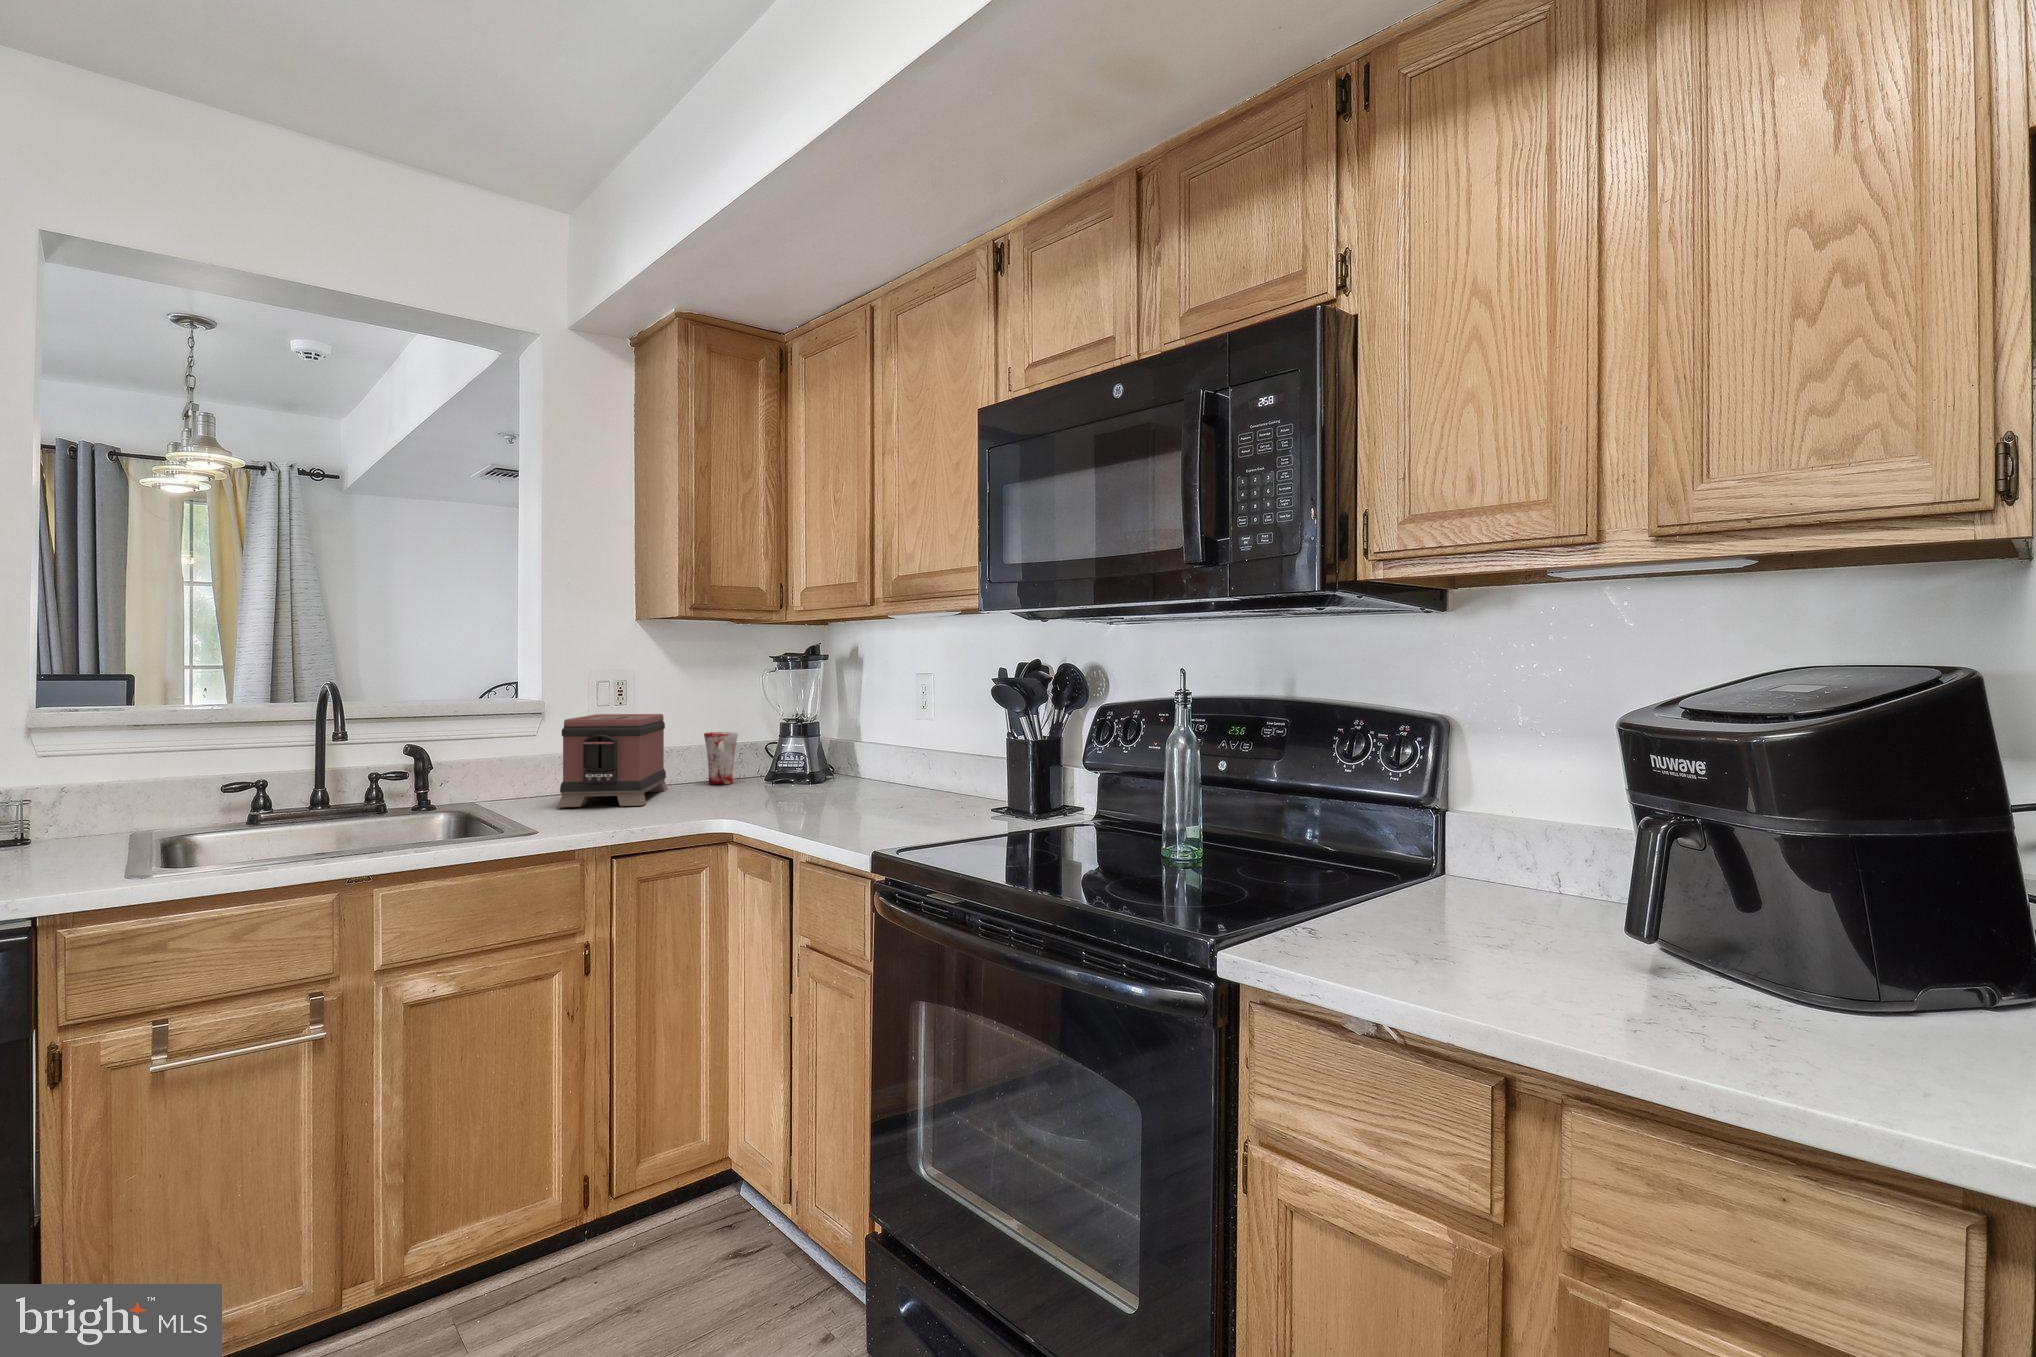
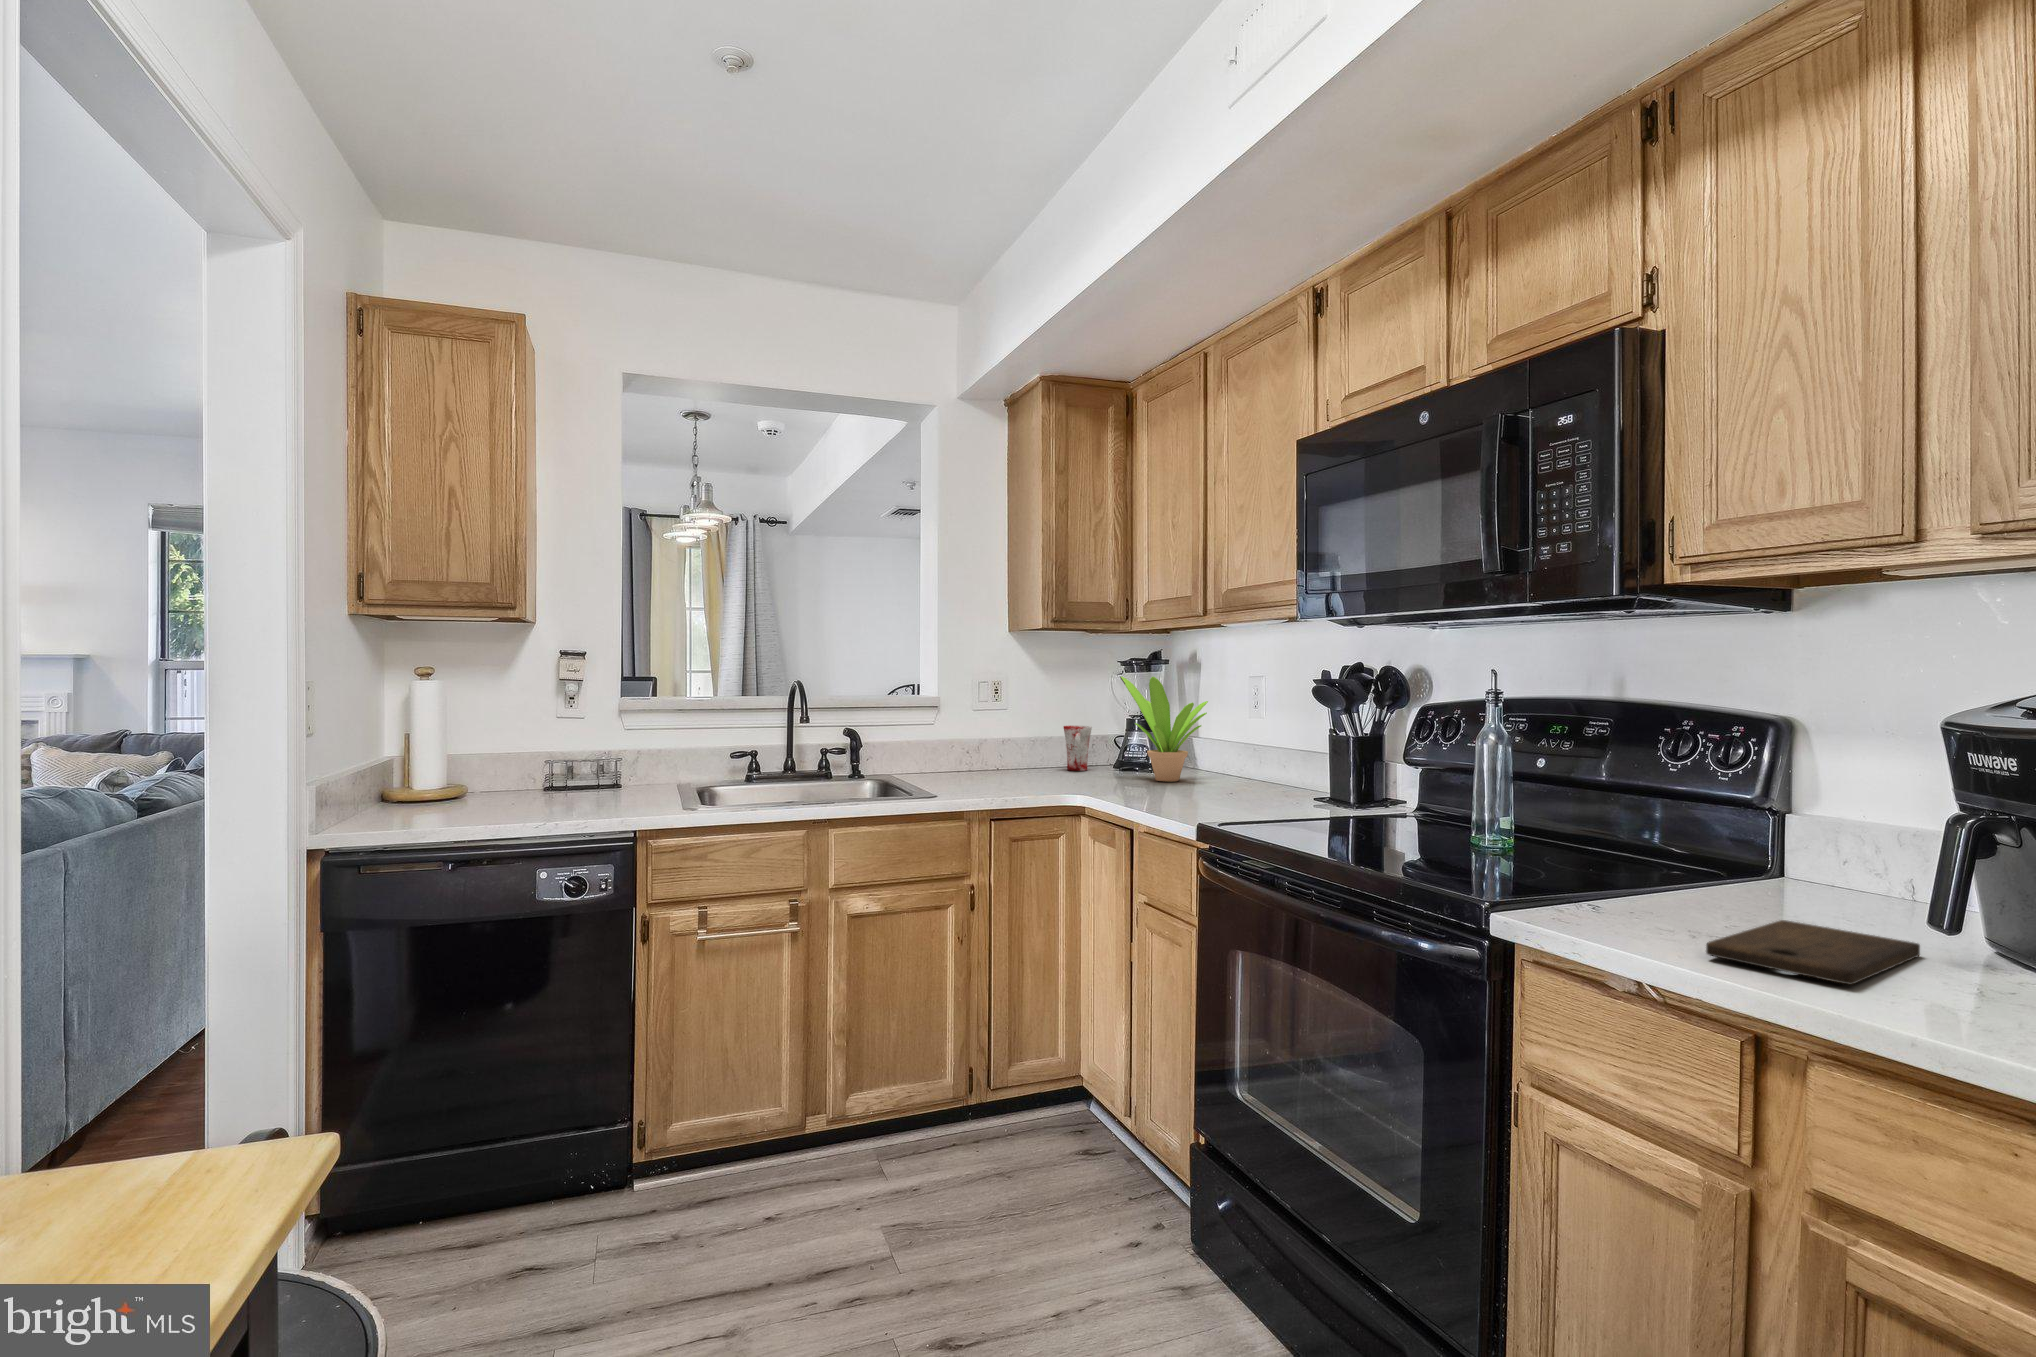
potted plant: none [770,676,871,794] -> present [1120,676,1208,781]
toaster: present [557,714,668,807] -> none [949,708,1034,784]
cutting board: none [1452,934,1623,1017] -> present [1706,920,1920,985]

